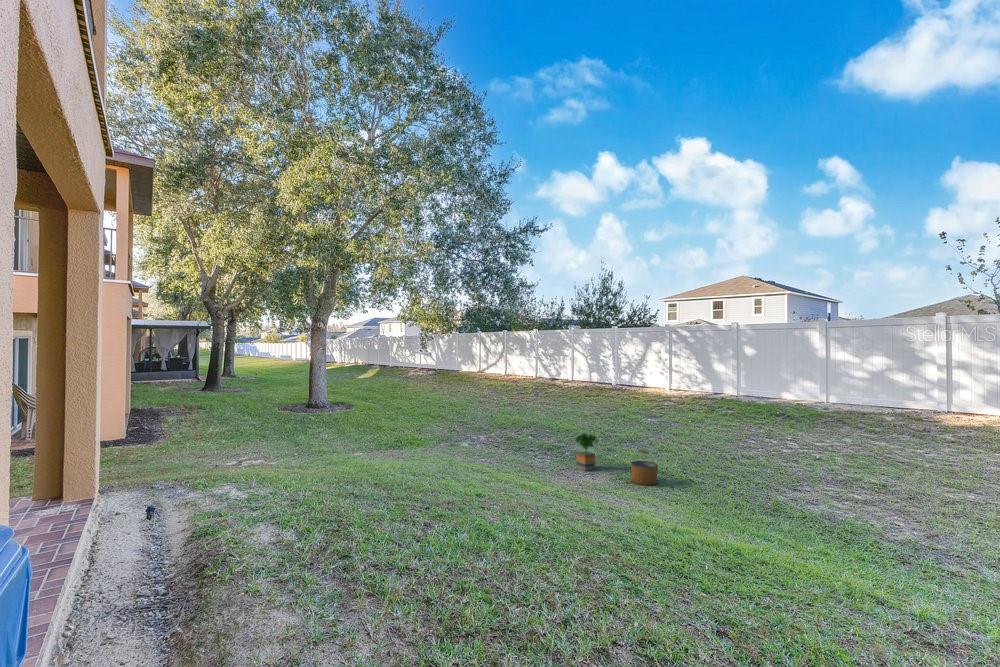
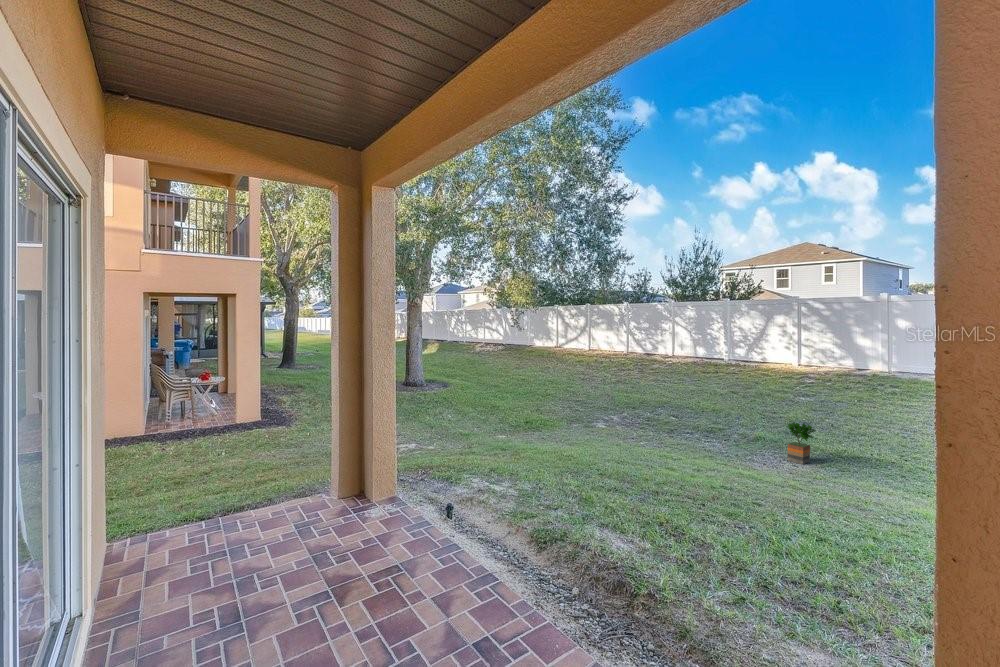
bucket: present [631,450,658,485] -> none [872,443,911,483]

